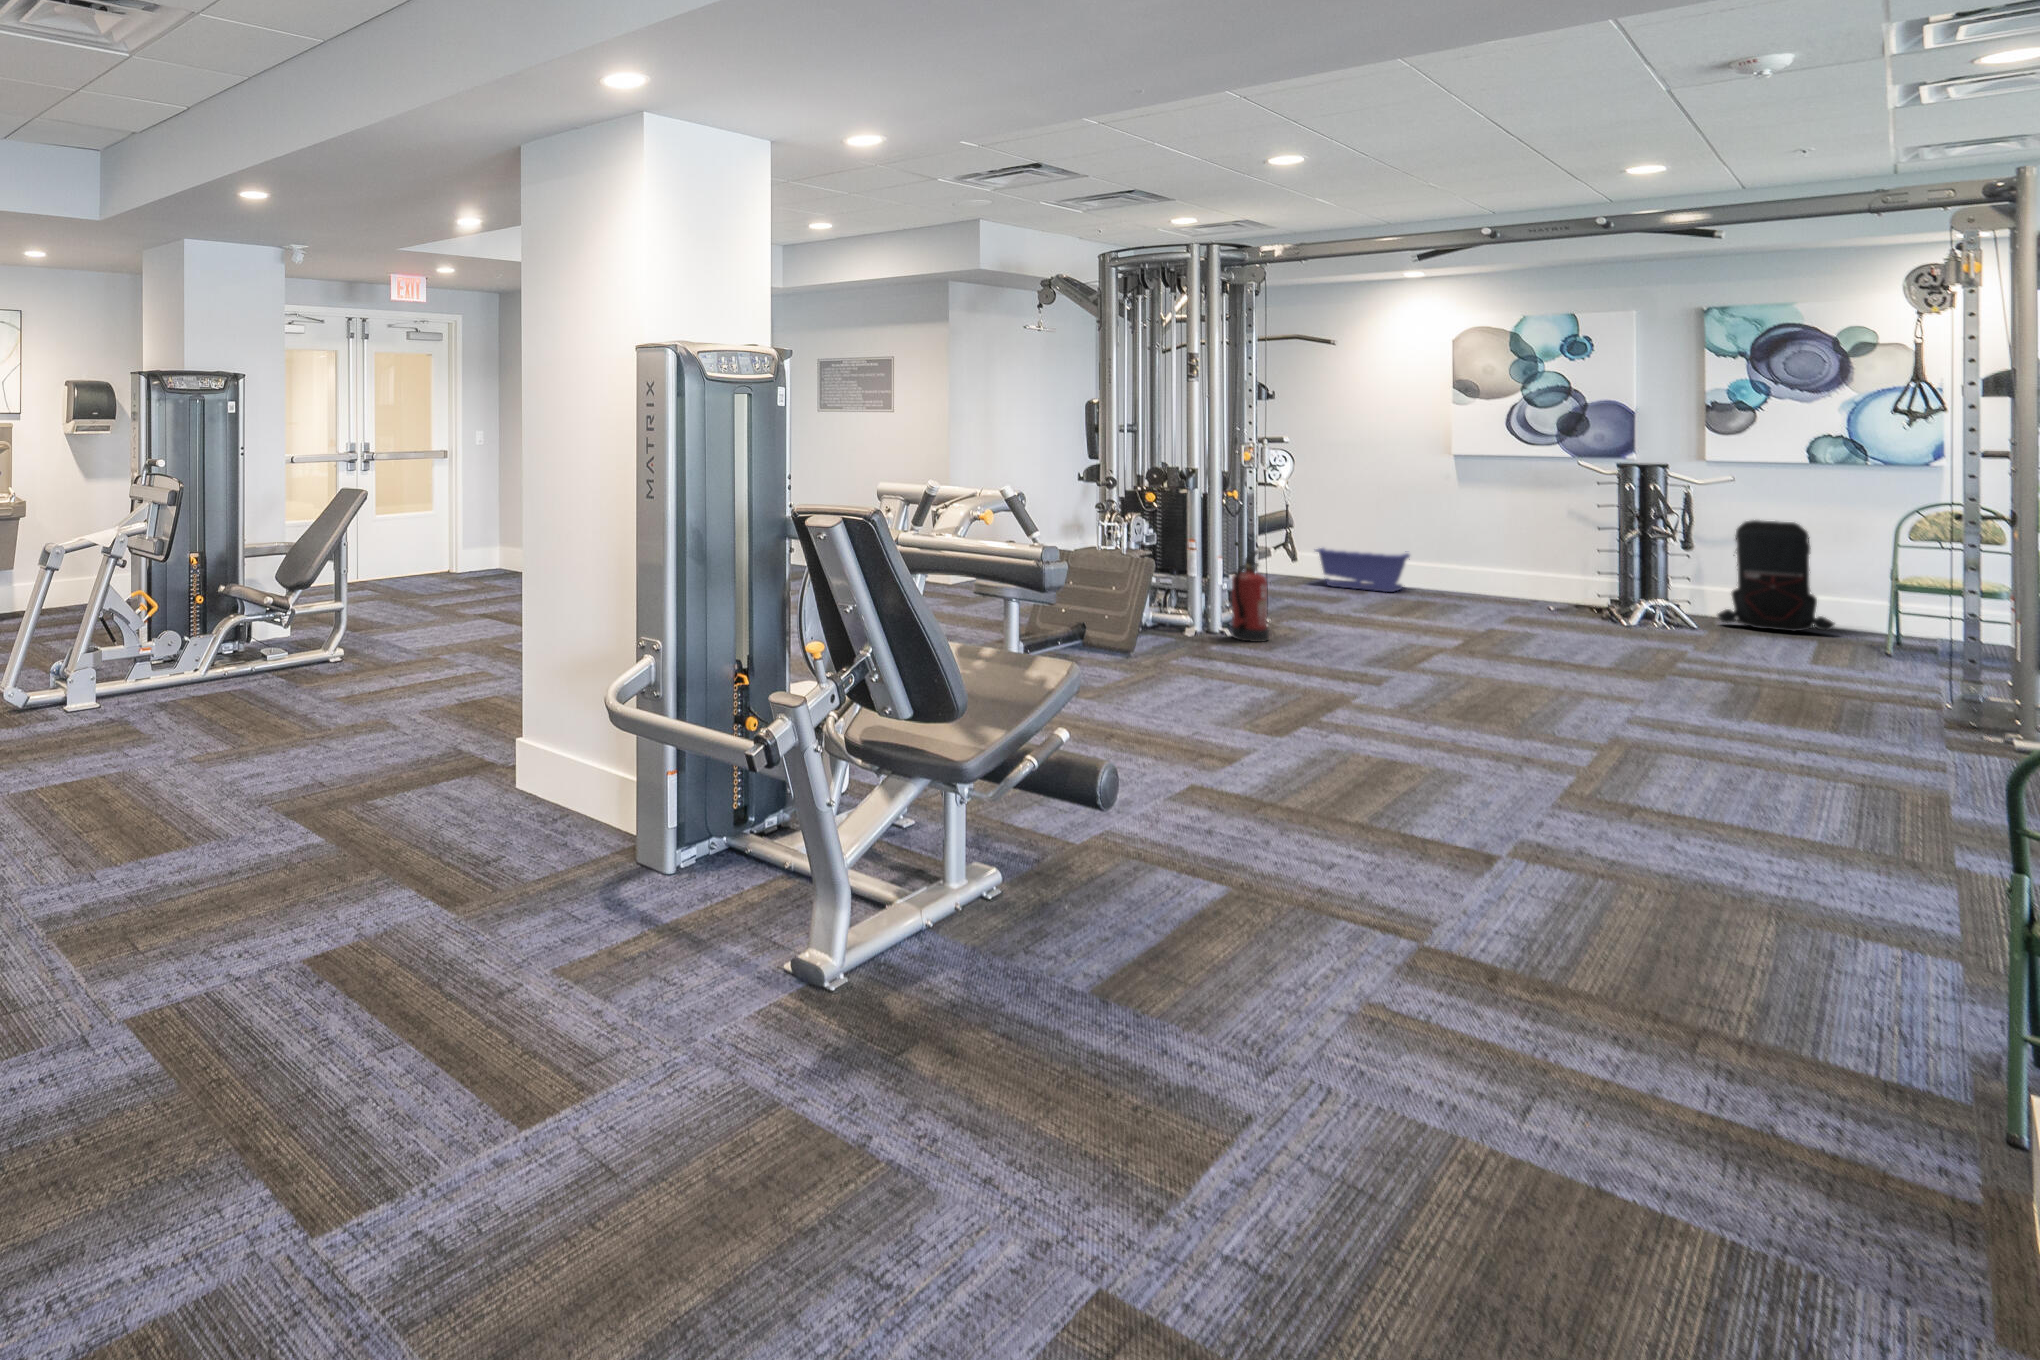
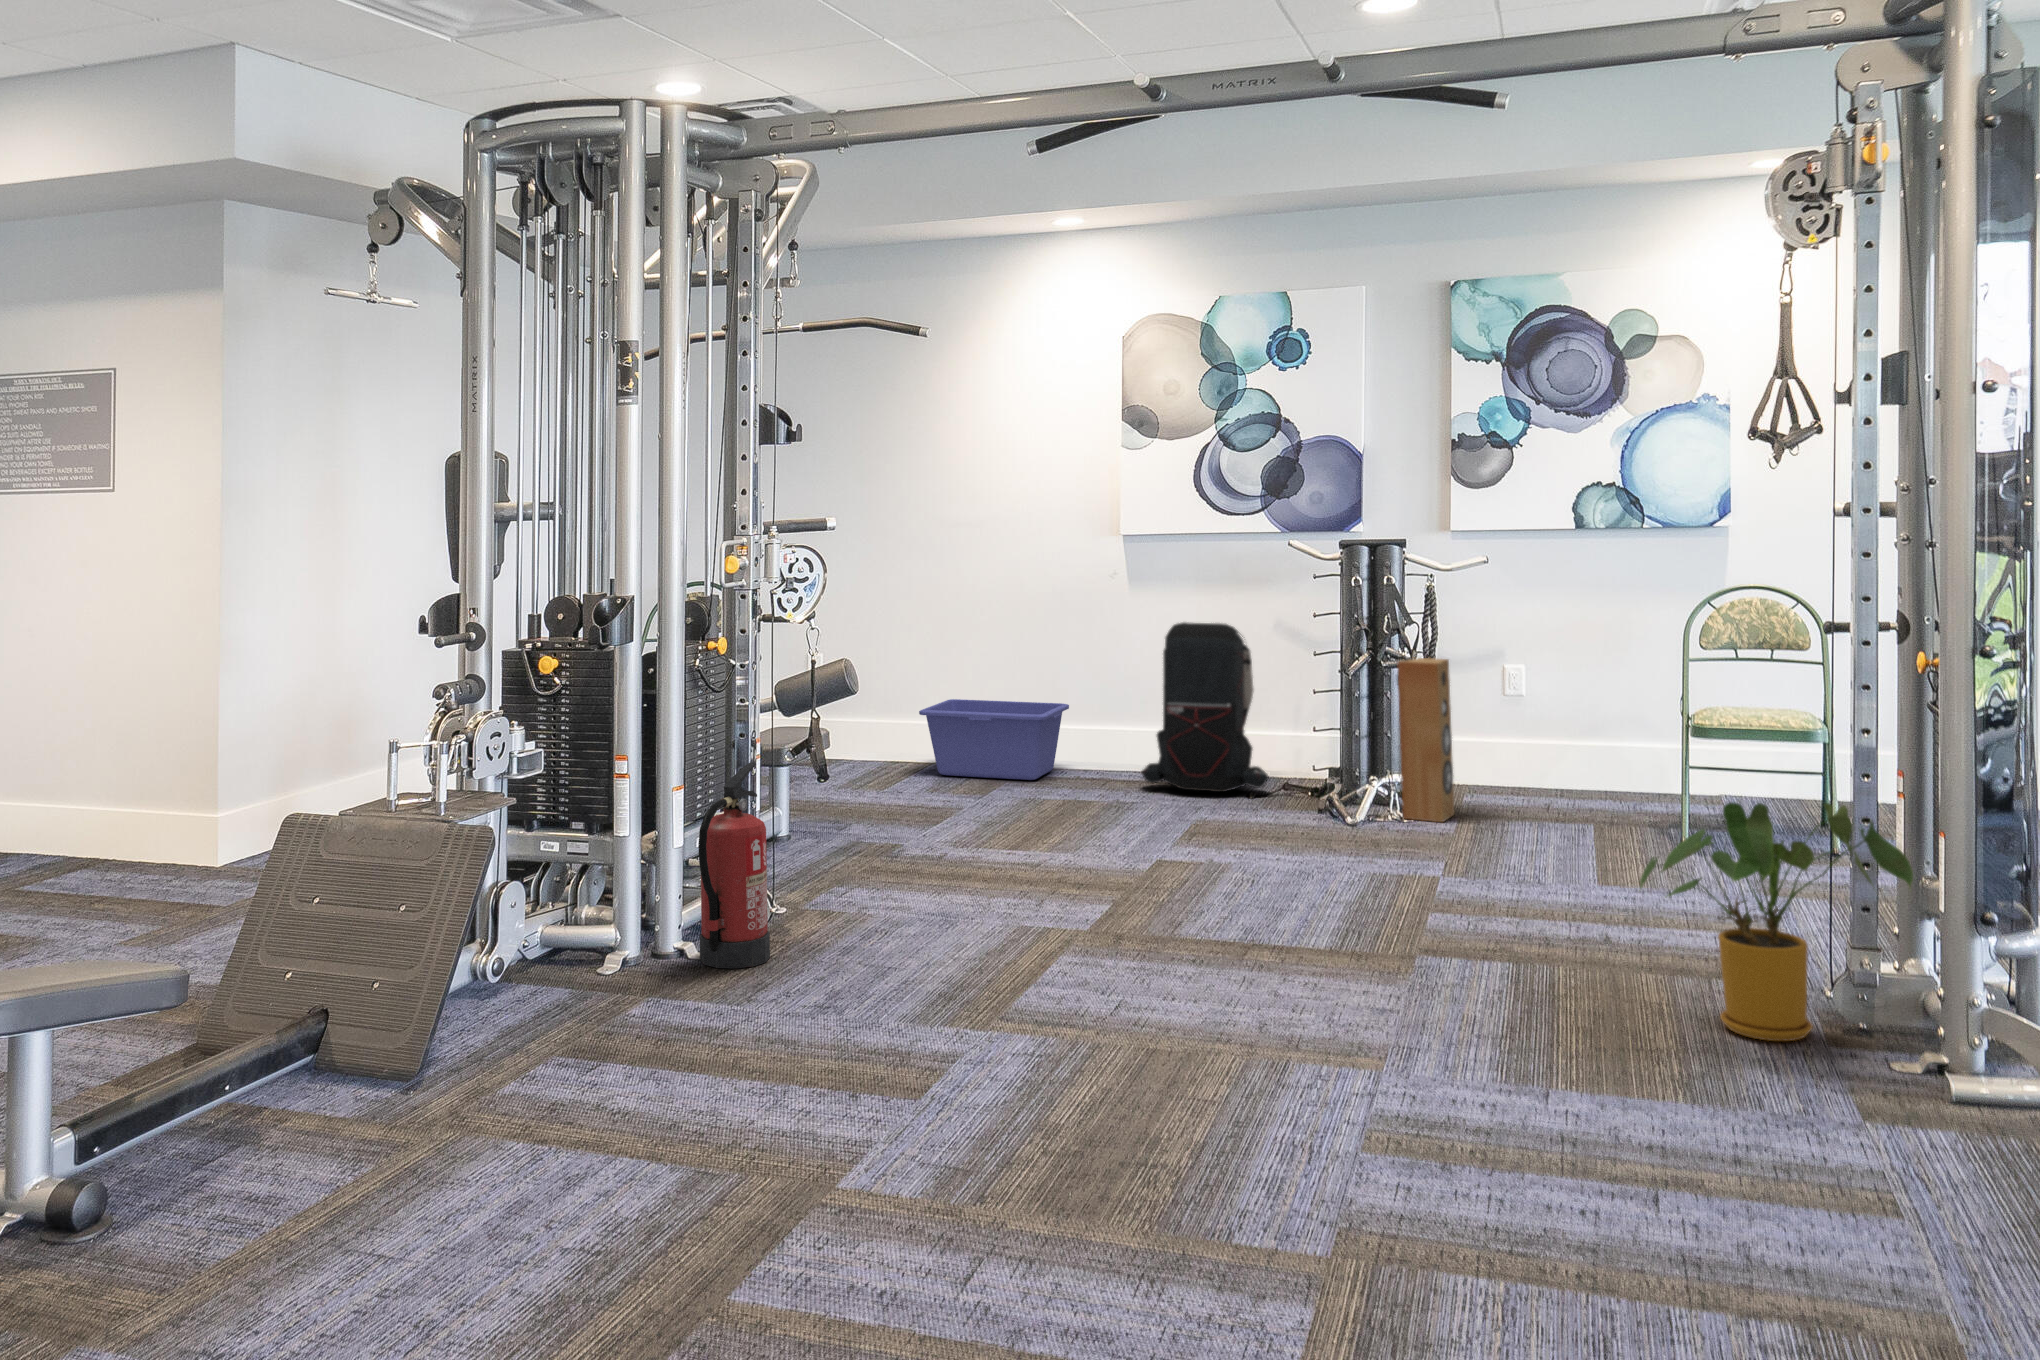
backpack: present [1717,520,1834,632] -> present [1141,622,1269,792]
speaker: none [1659,533,1702,630] -> present [1398,658,1454,822]
house plant: none [1808,596,1999,719] -> present [1640,802,1913,1041]

